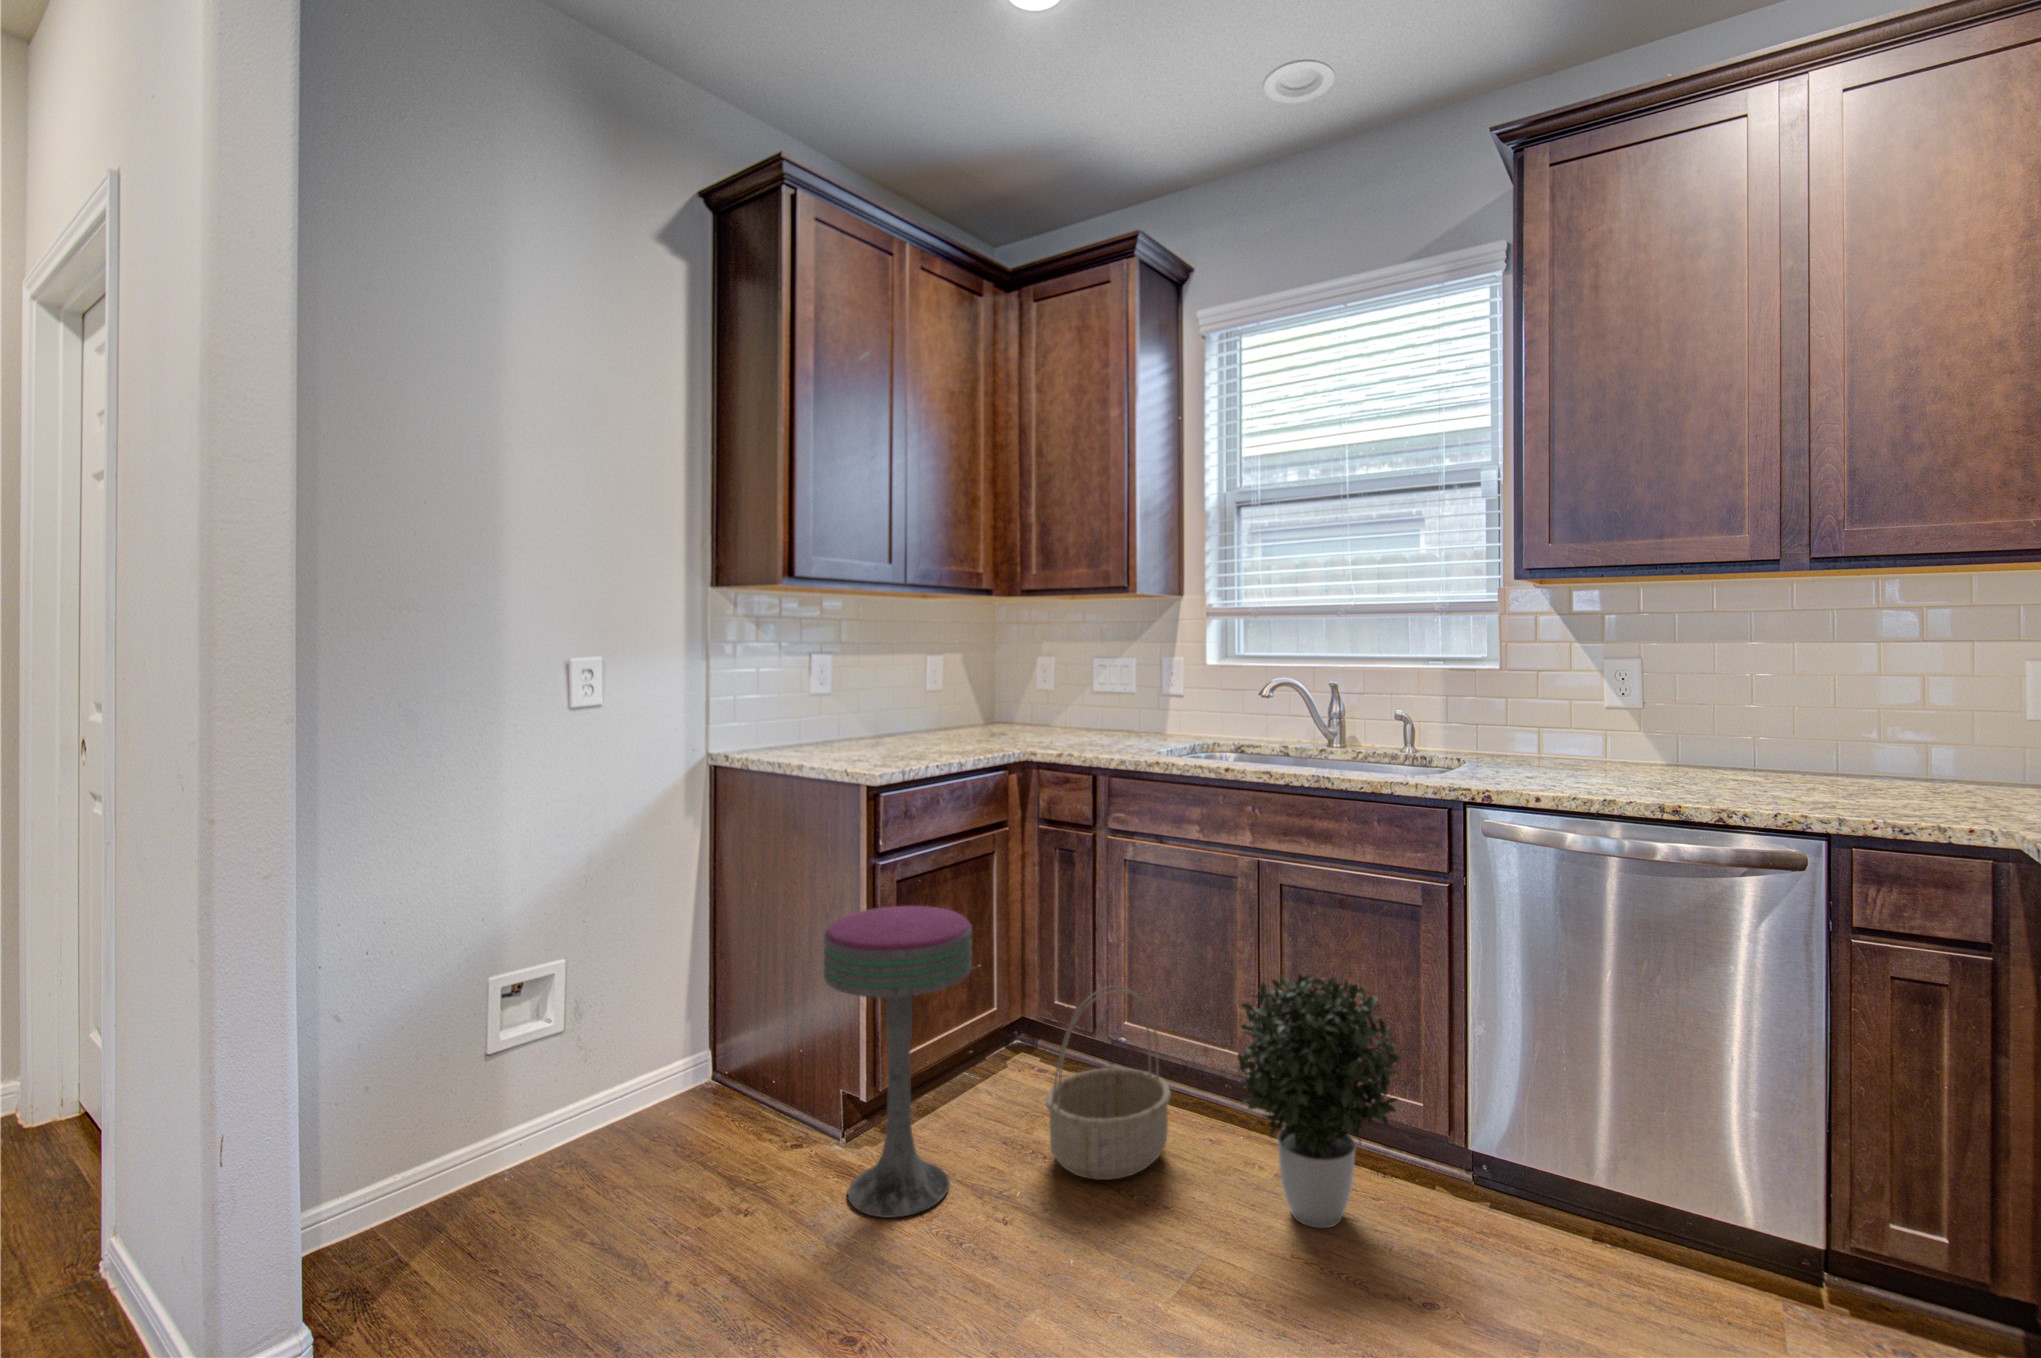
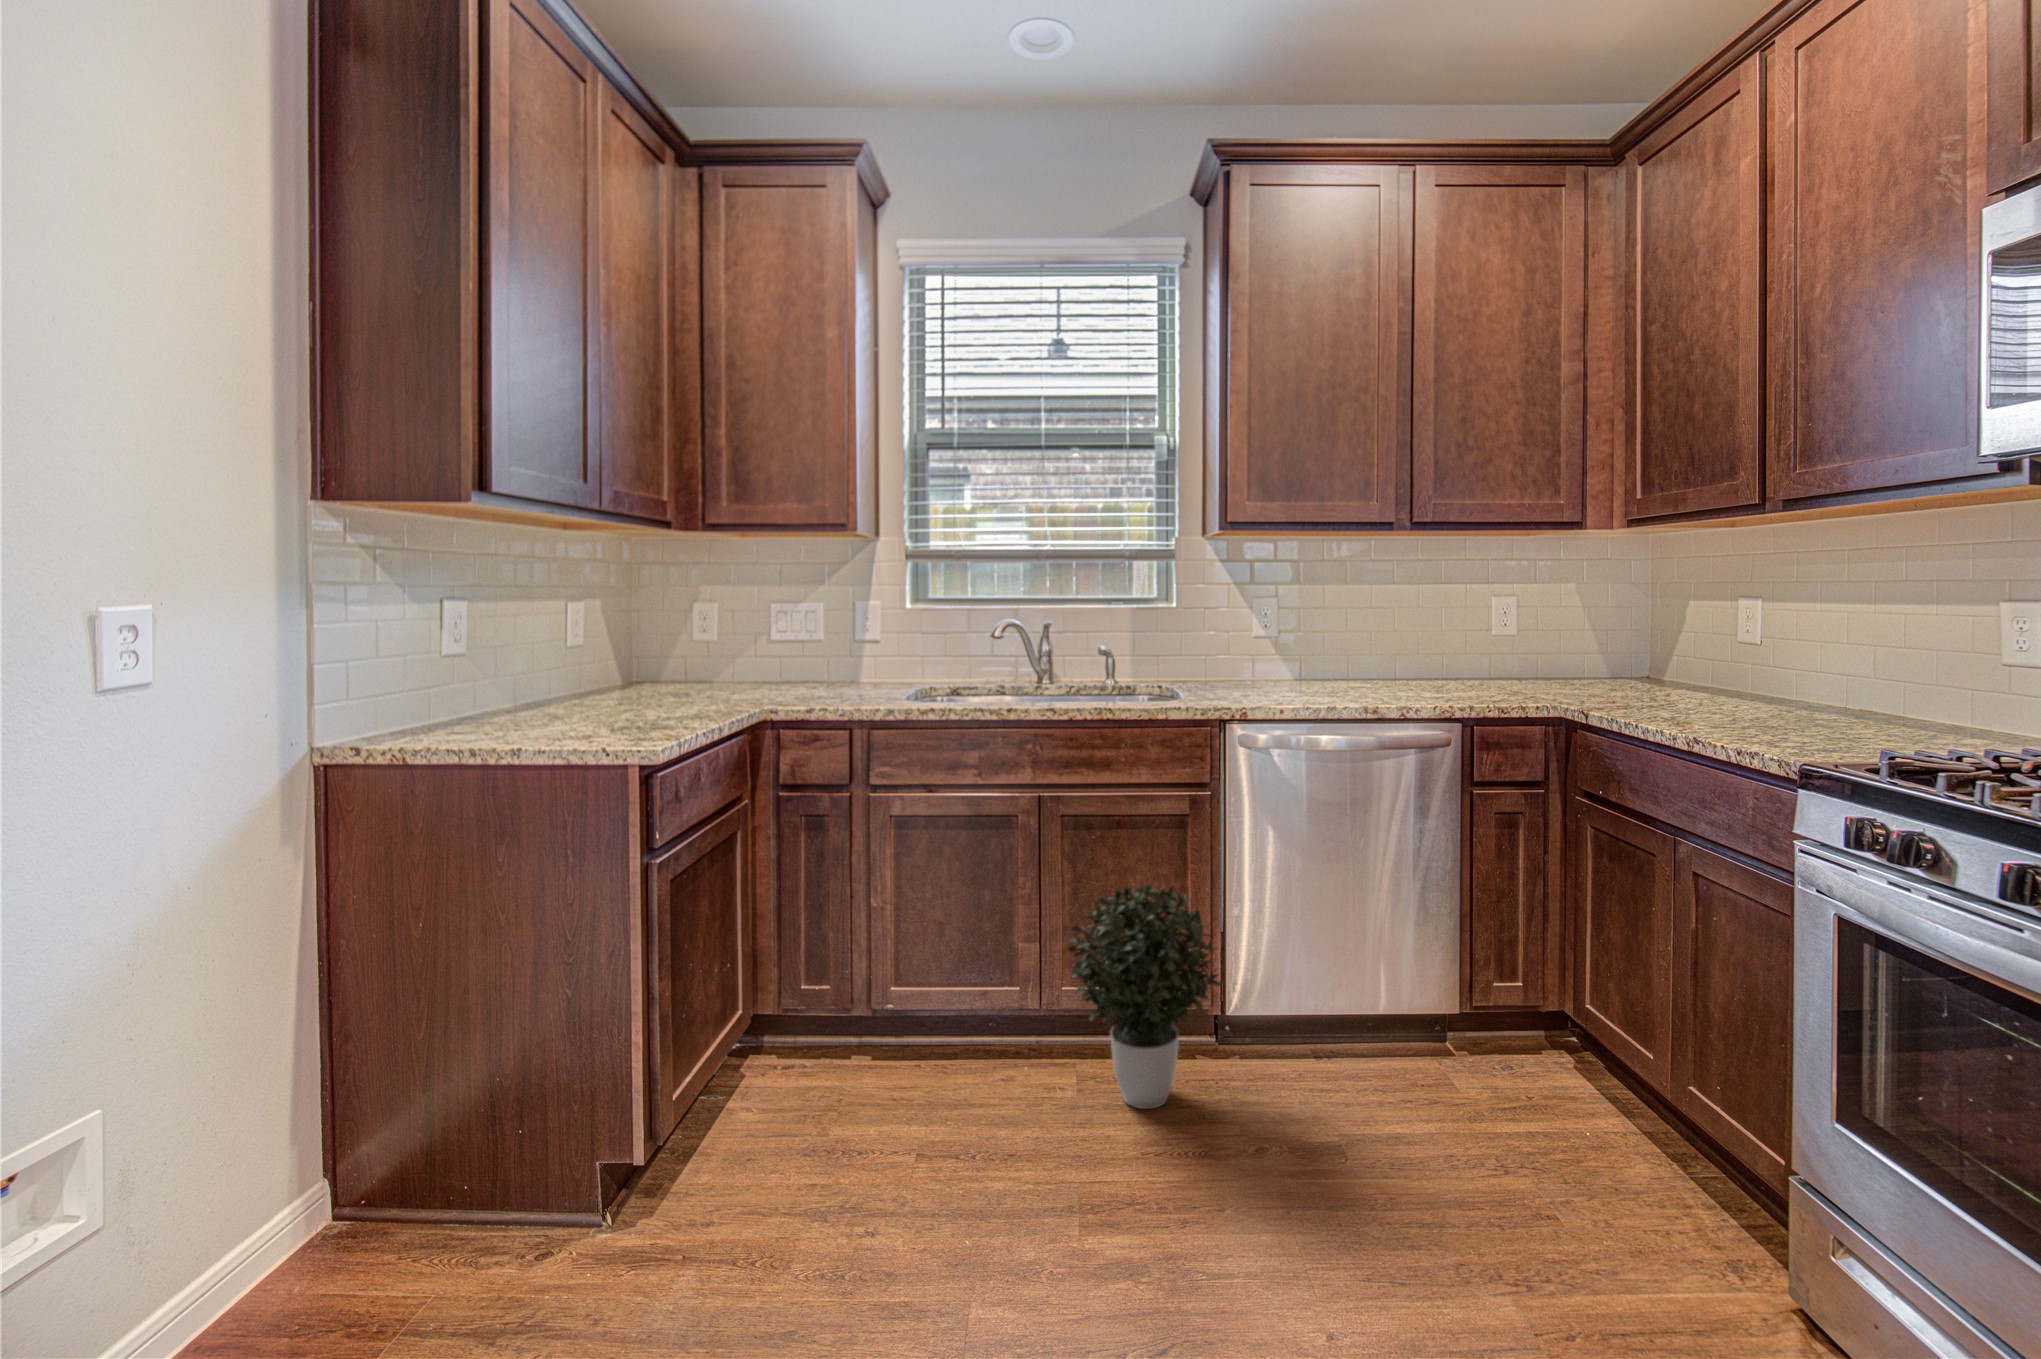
bar stool: present [824,906,972,1218] -> none [636,896,826,1276]
basket: present [1046,986,1171,1180] -> none [871,941,995,1145]

